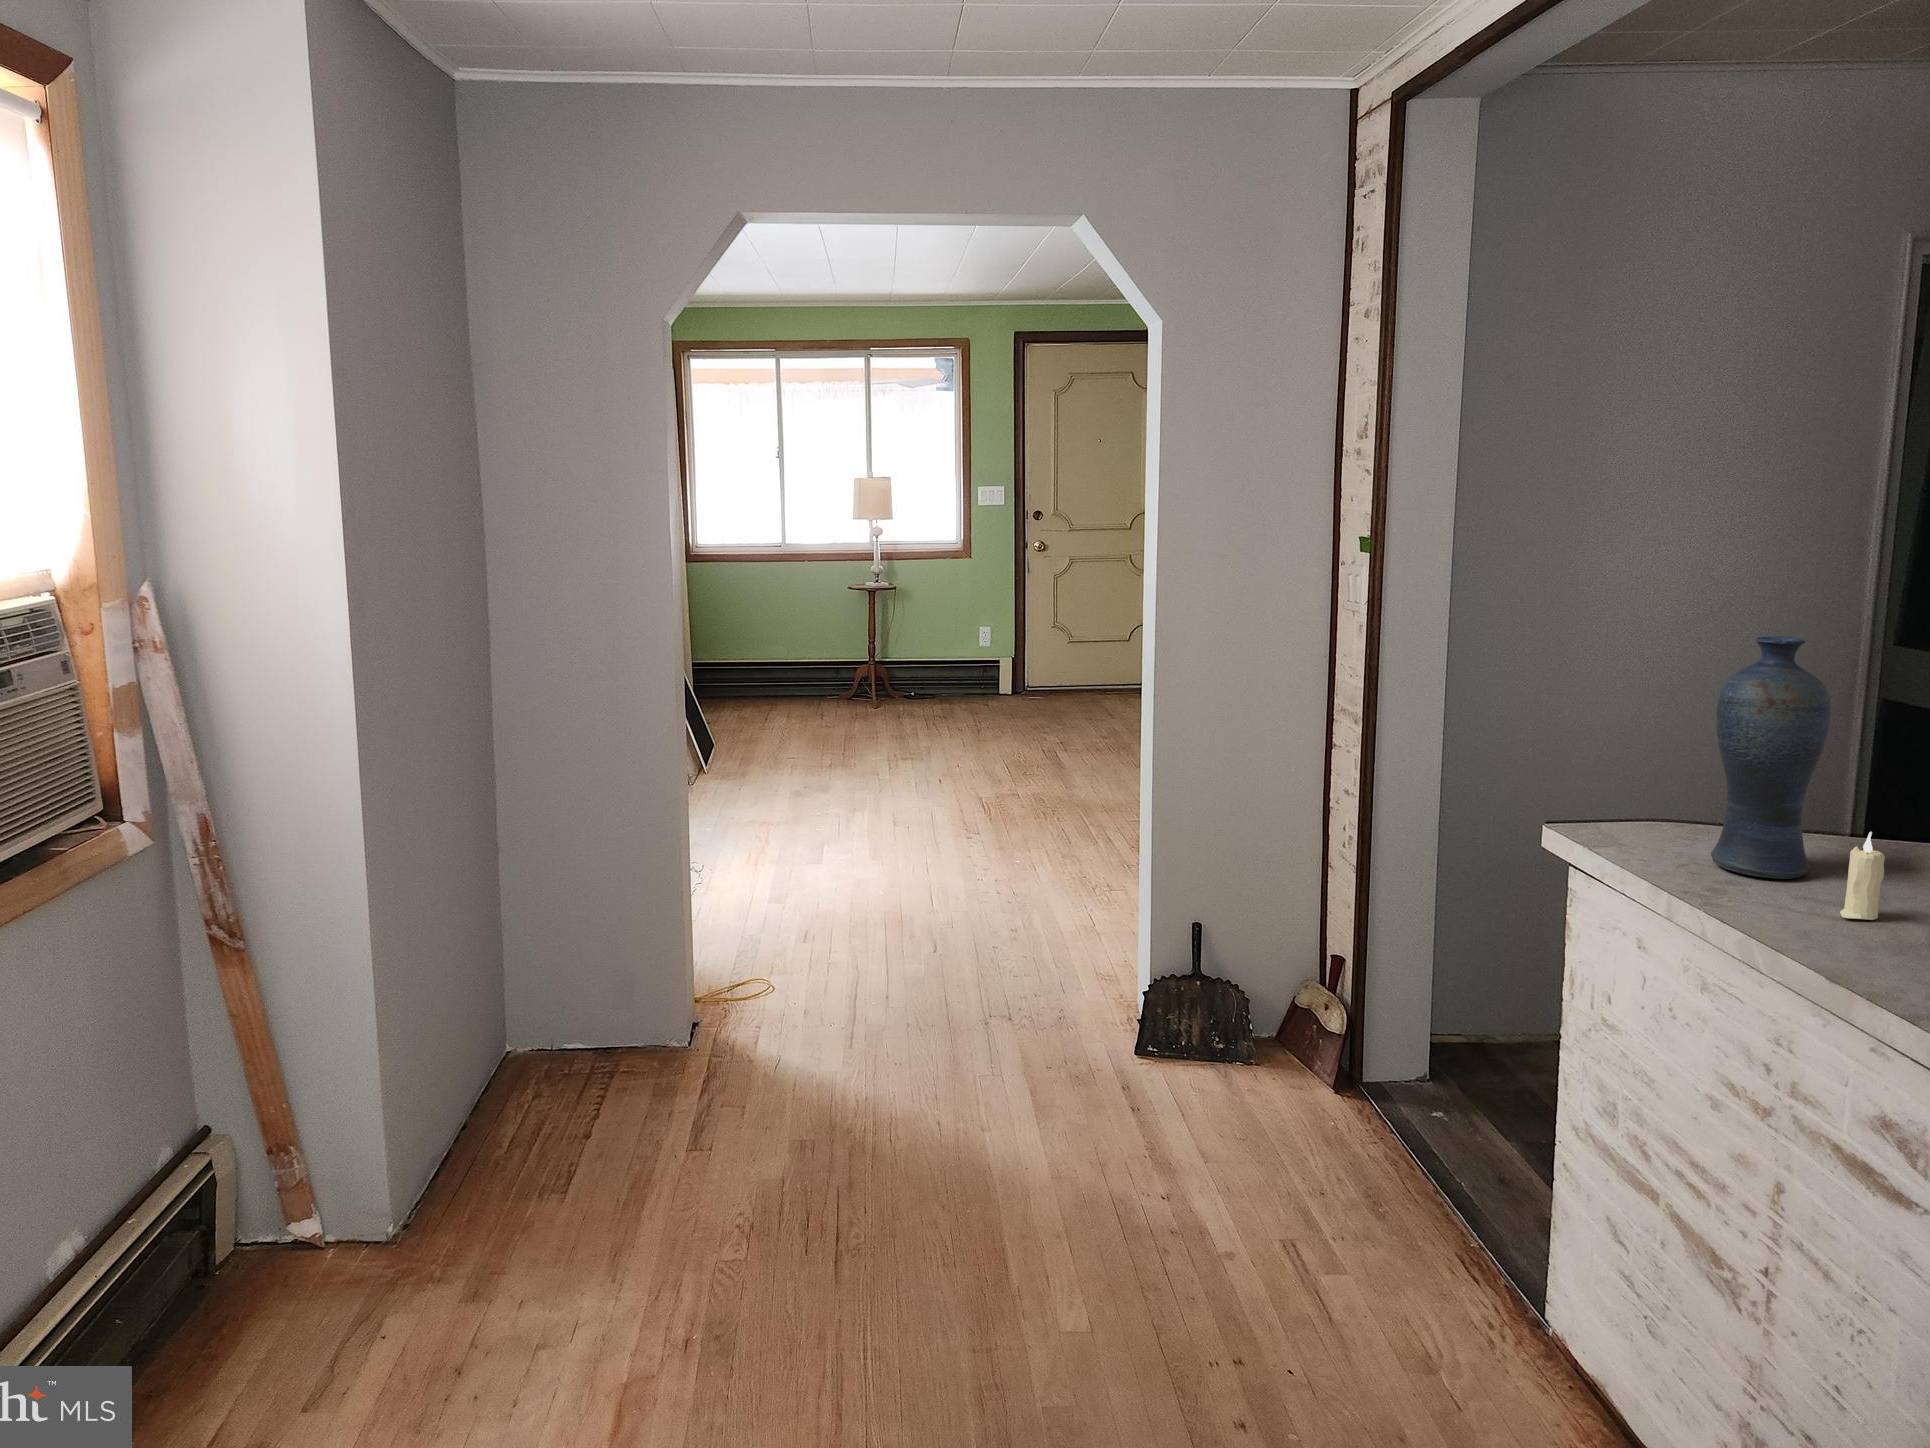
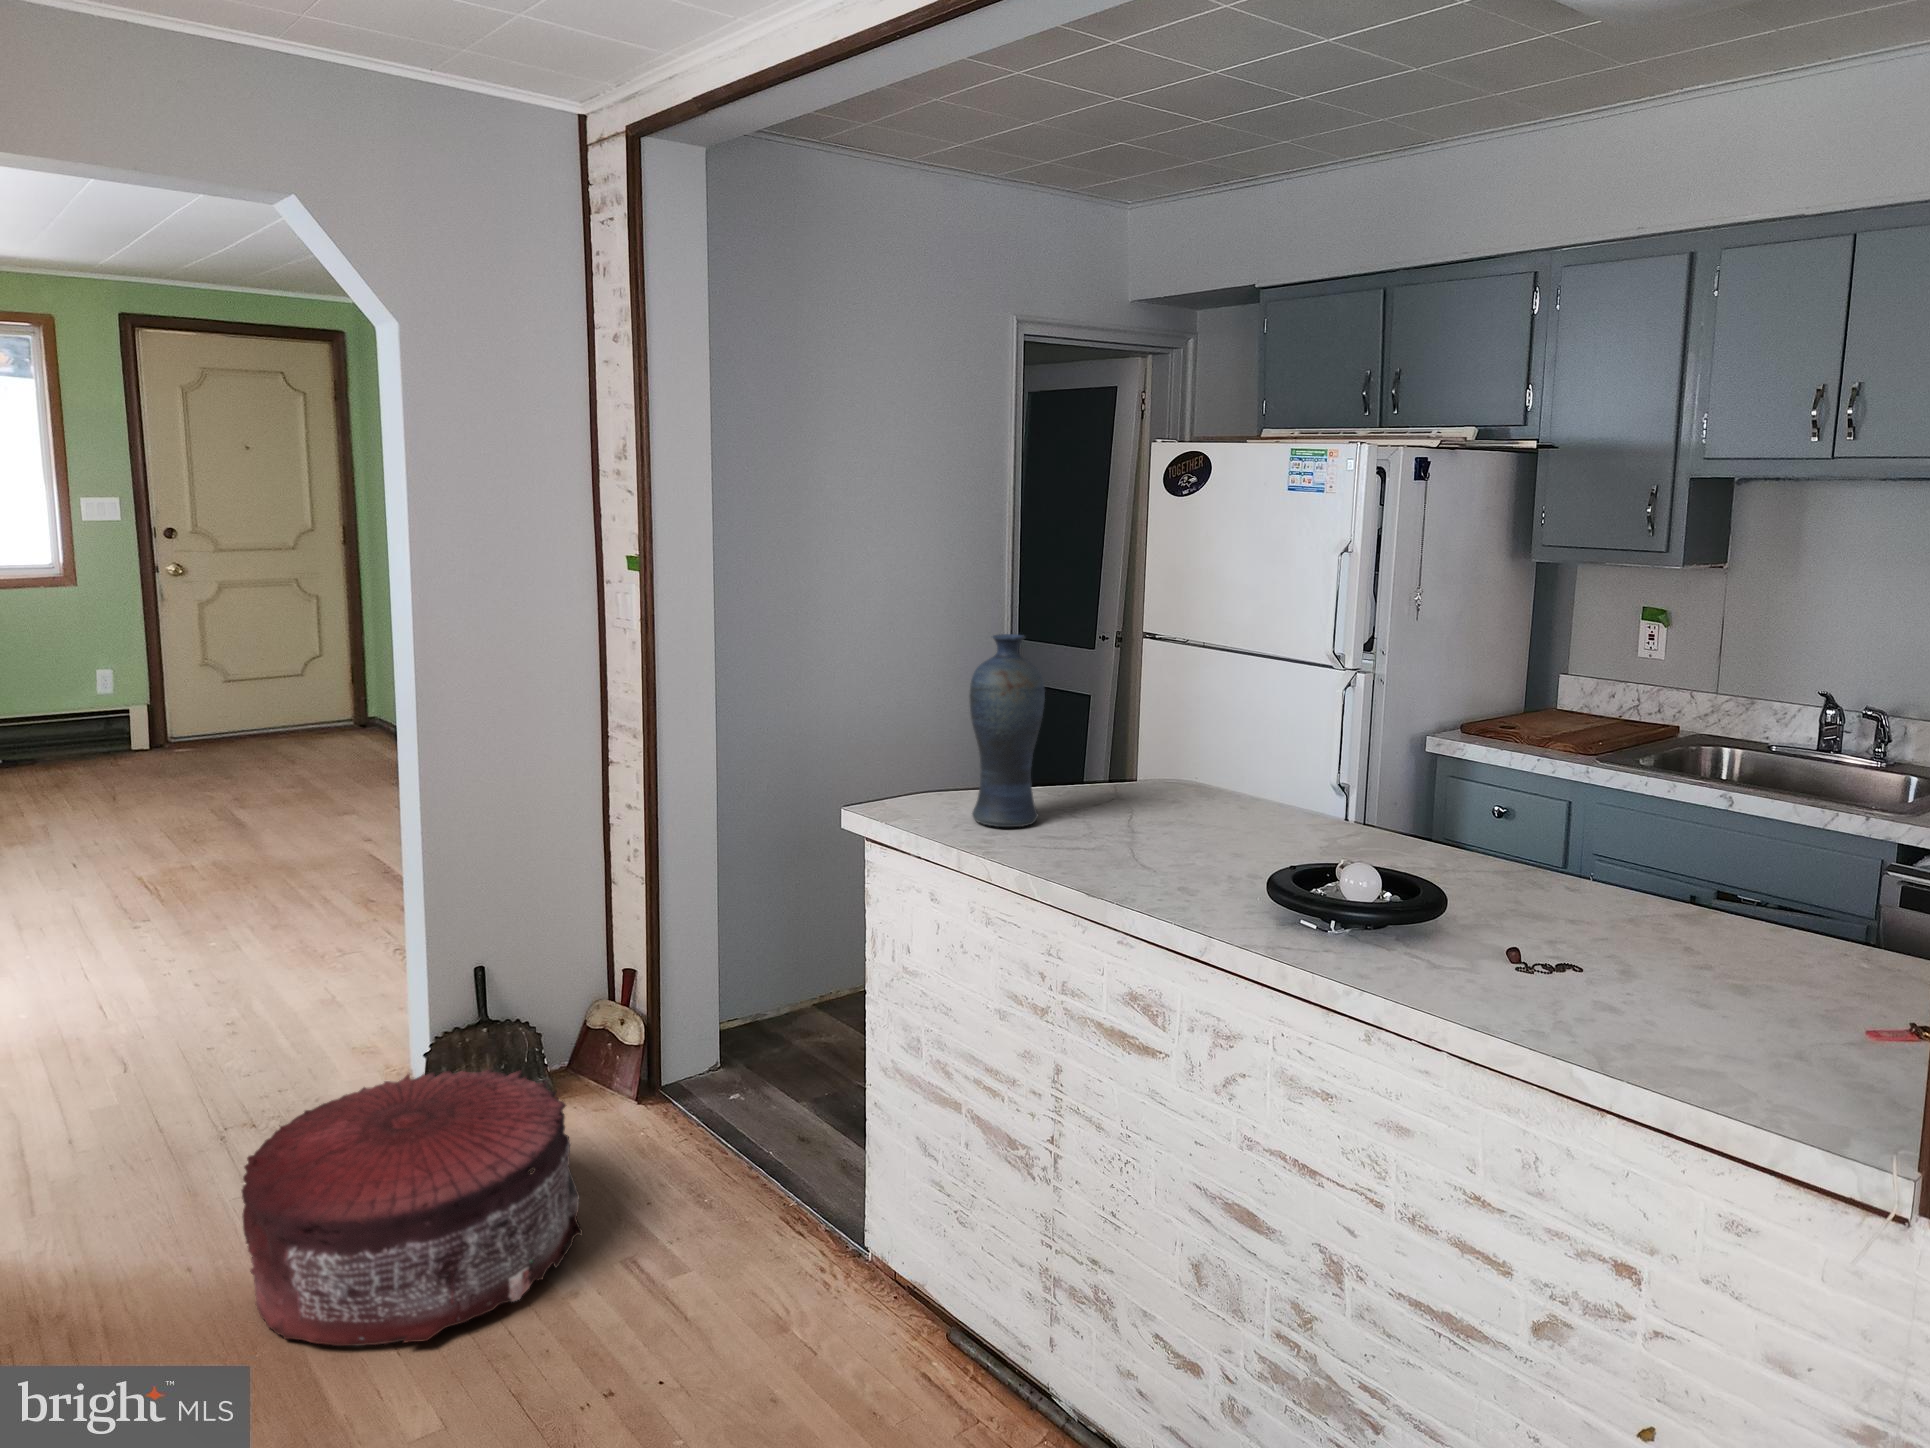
candle: present [1840,832,1885,920] -> none [1070,780,1095,849]
pouf: none [981,1003,1251,1240] -> present [241,1069,583,1346]

